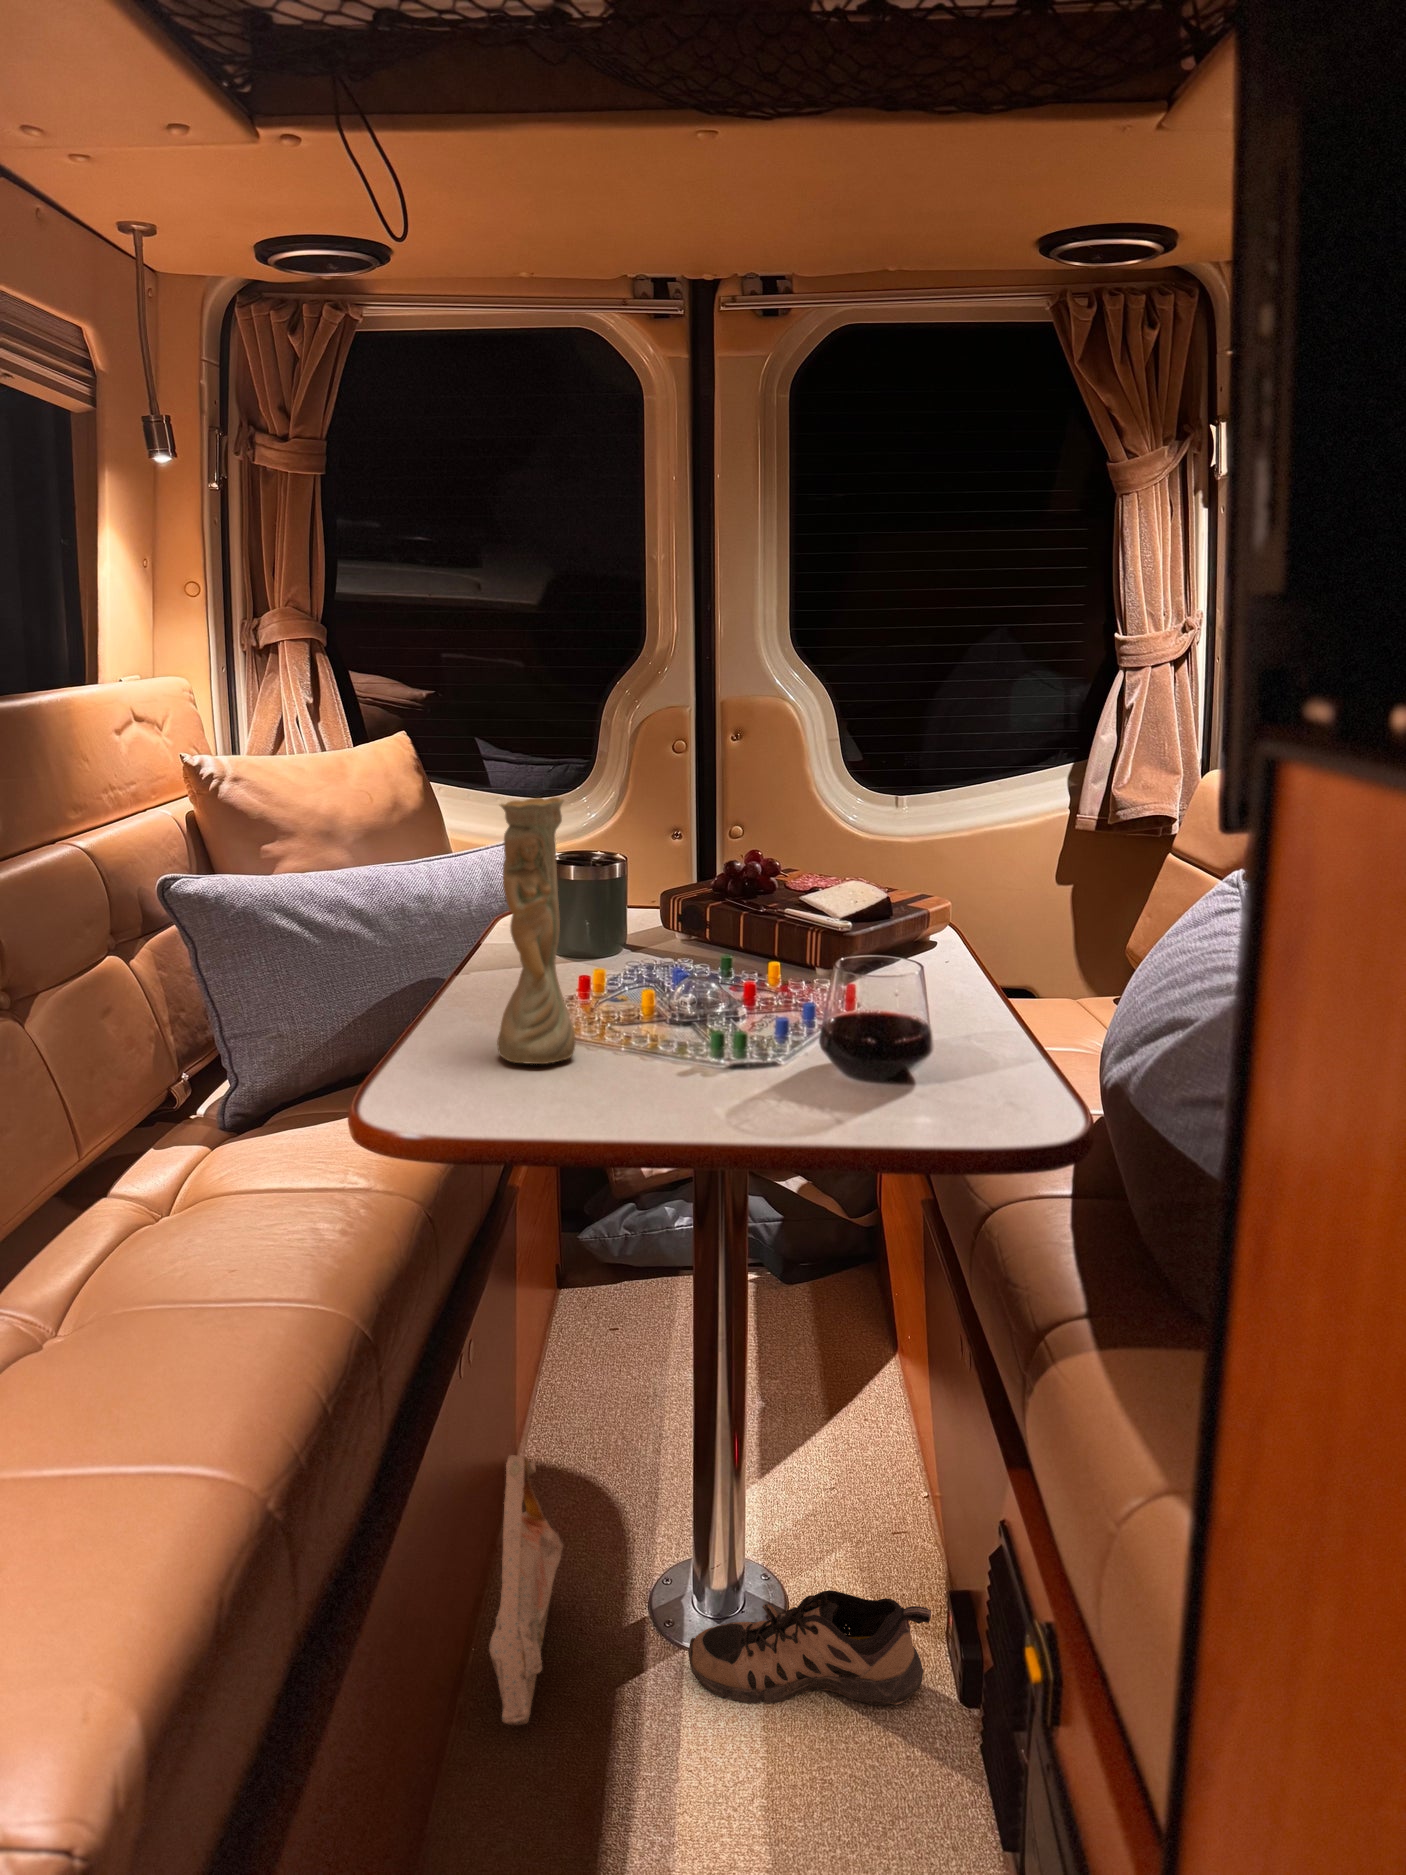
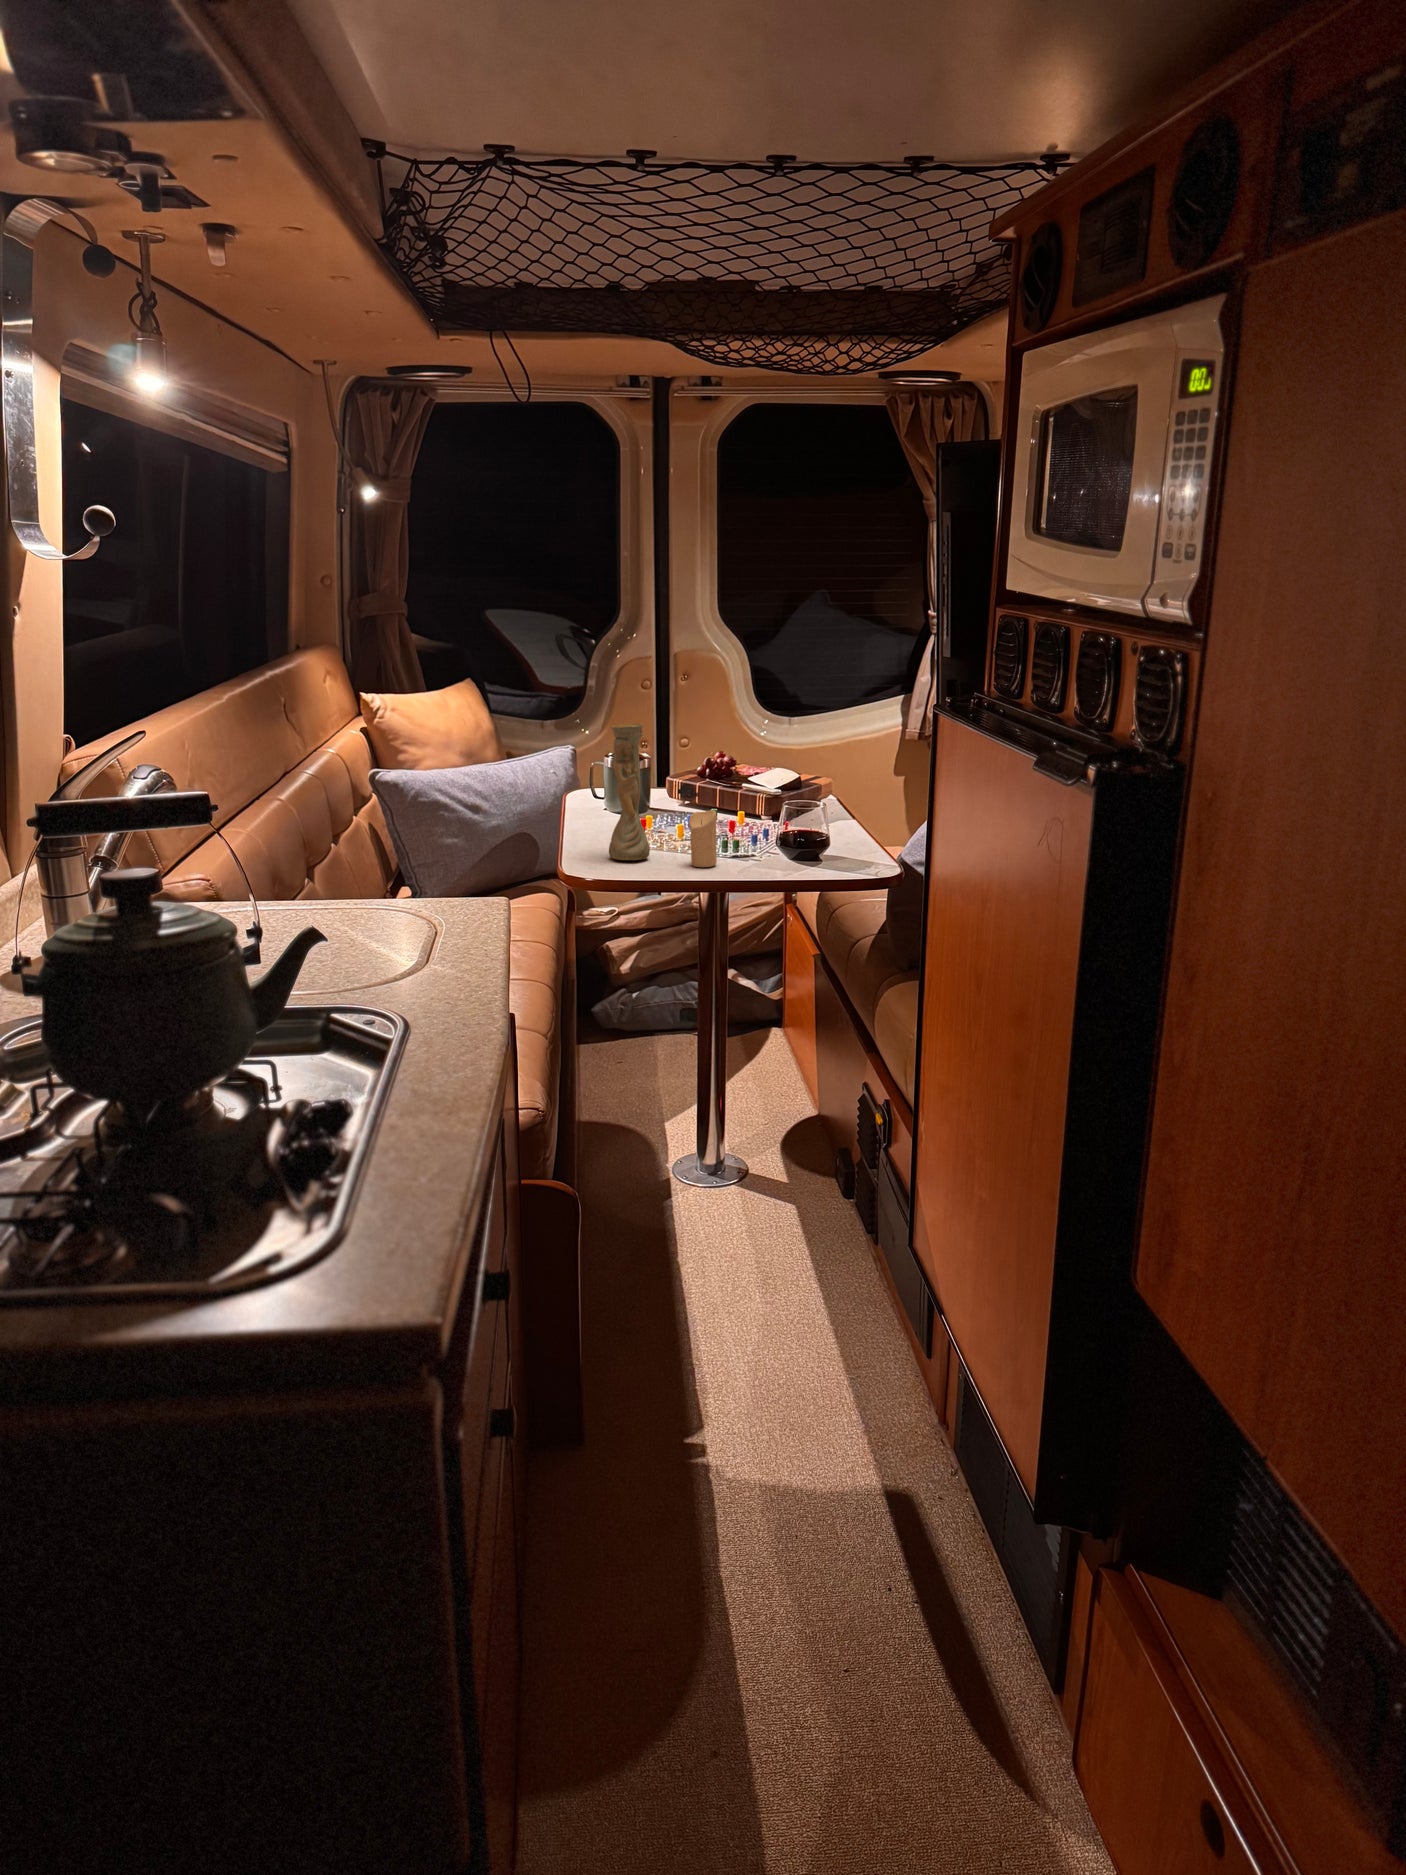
candle: none [646,970,701,1084] -> present [689,810,717,867]
bag: present [489,1455,563,1725] -> none [605,1072,632,1203]
shoe: present [688,1590,931,1705] -> none [704,1137,829,1192]

